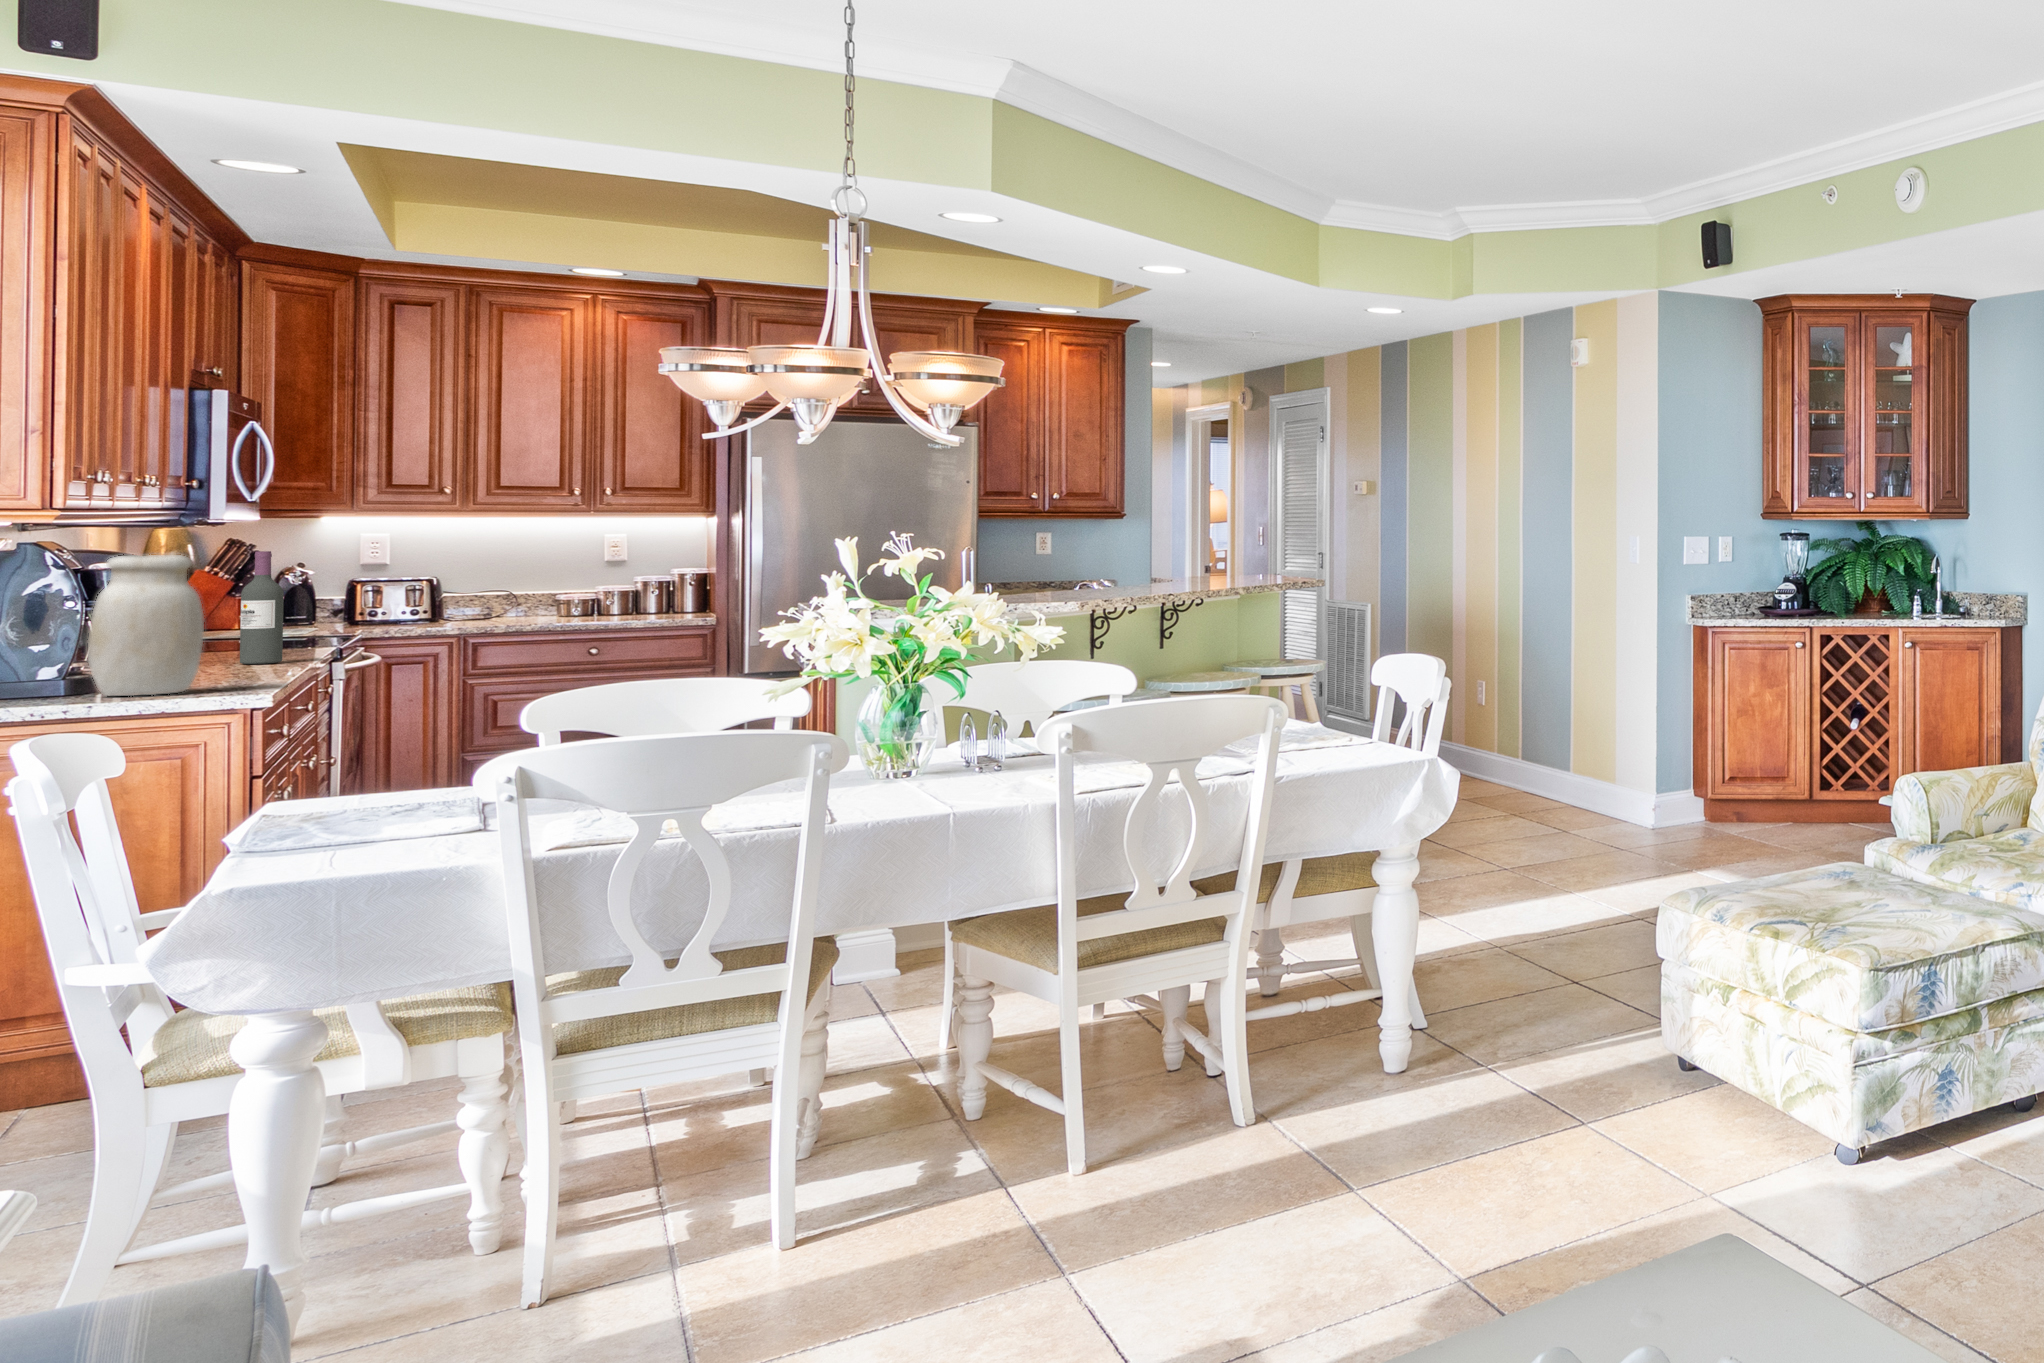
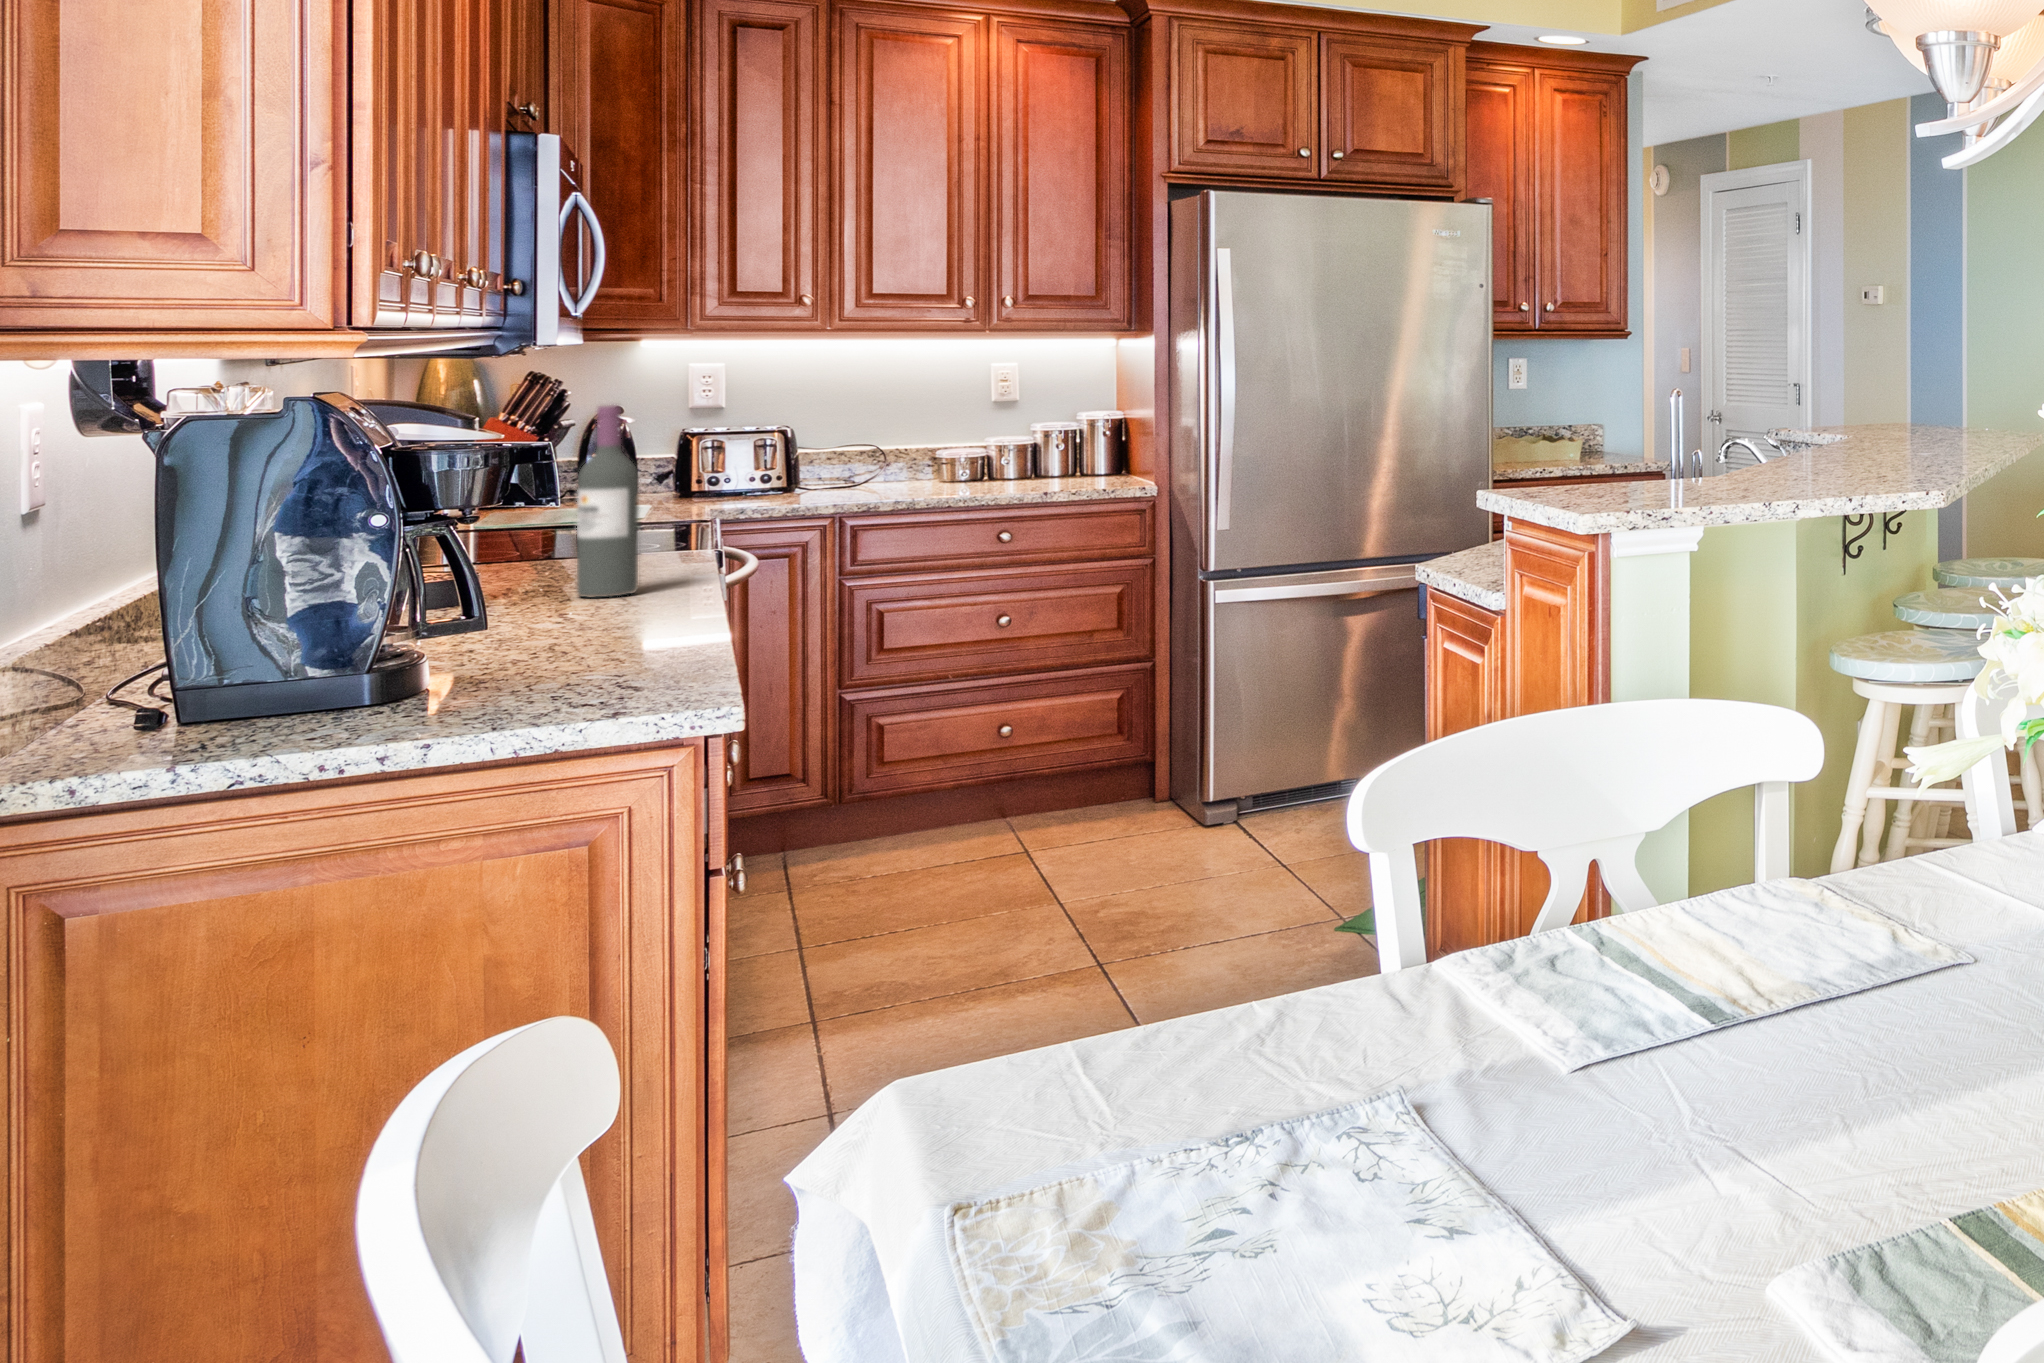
jar: present [88,555,204,696] -> none [354,434,554,724]

